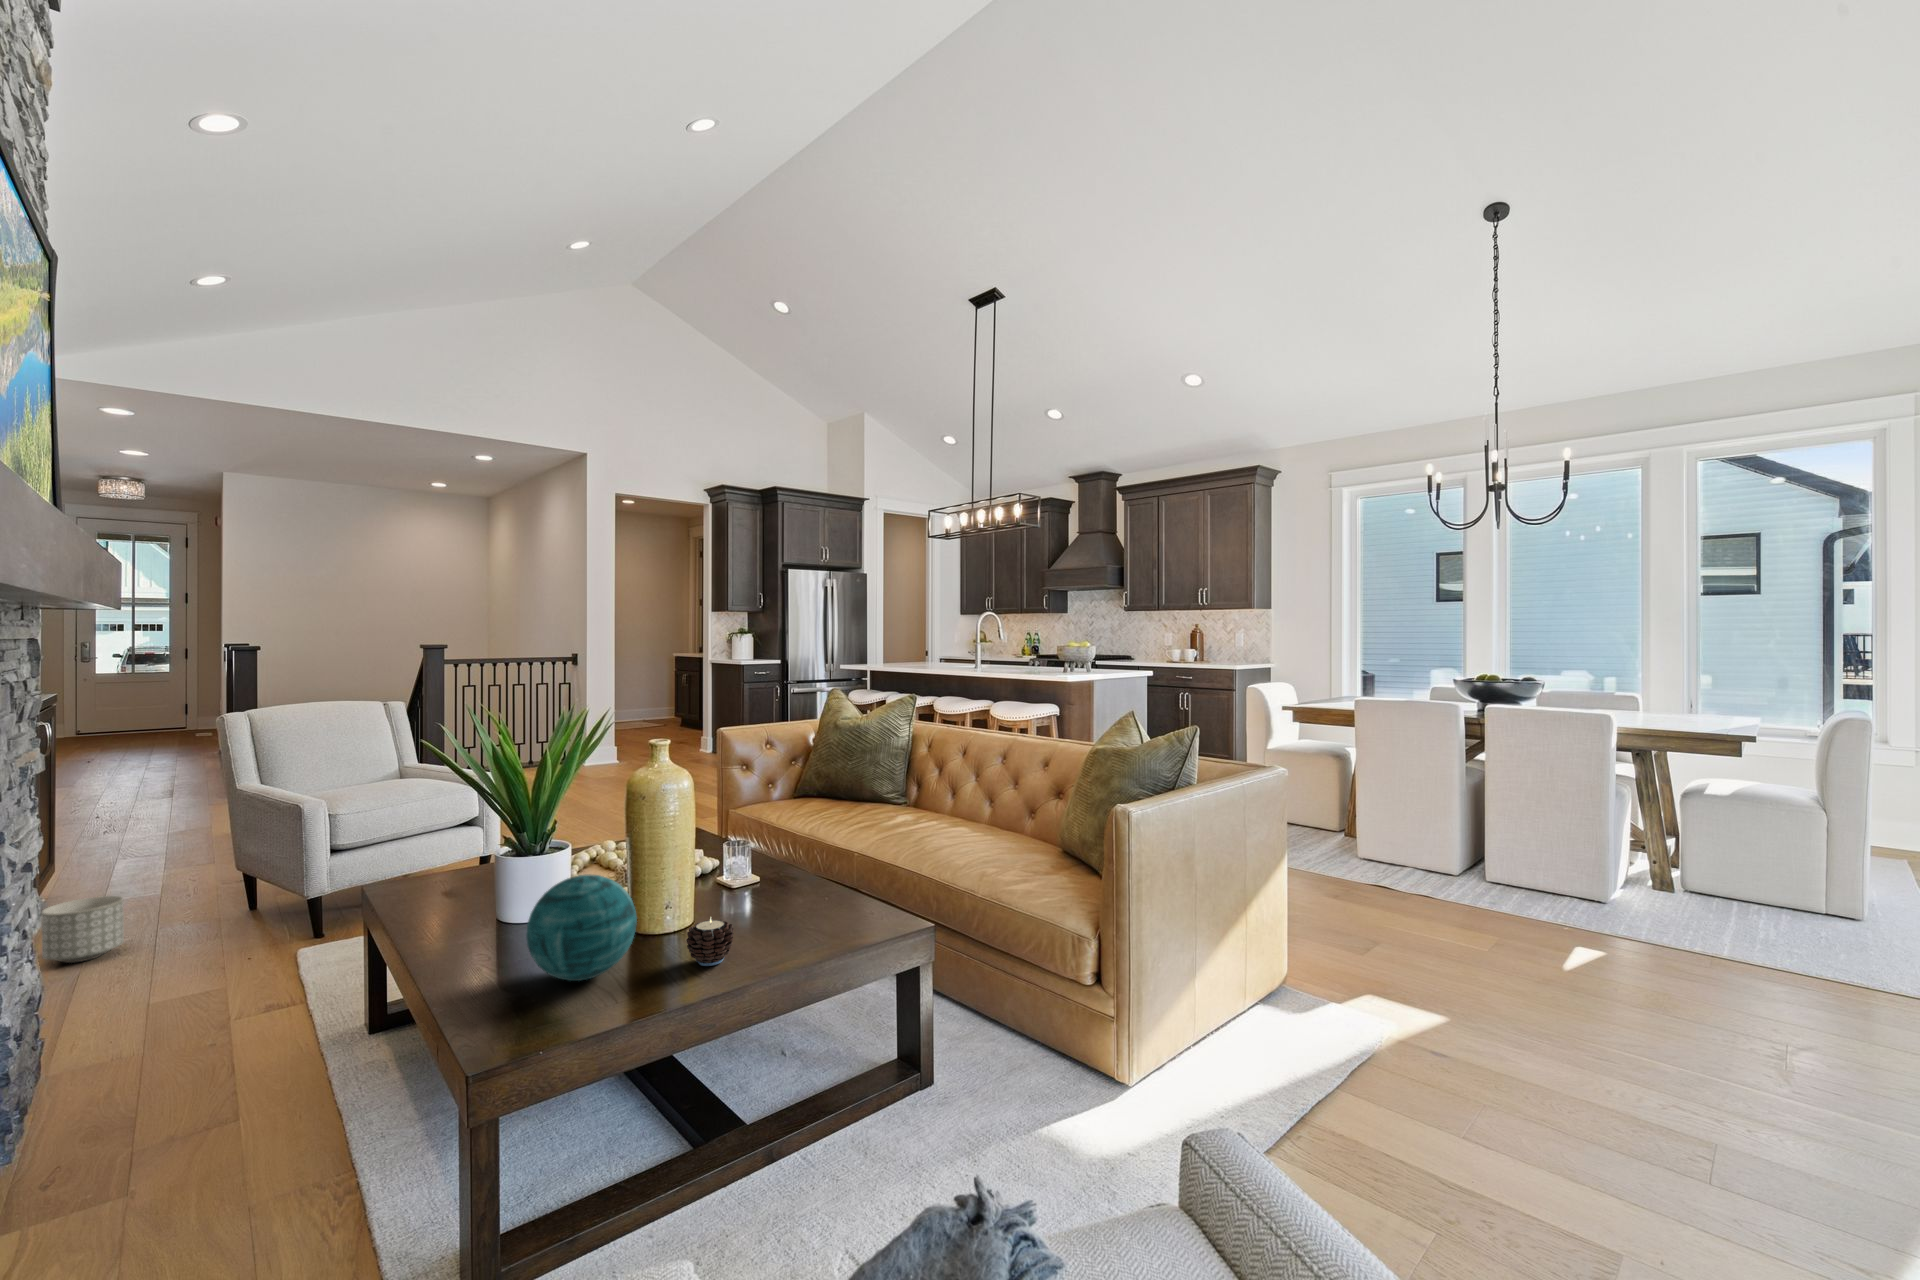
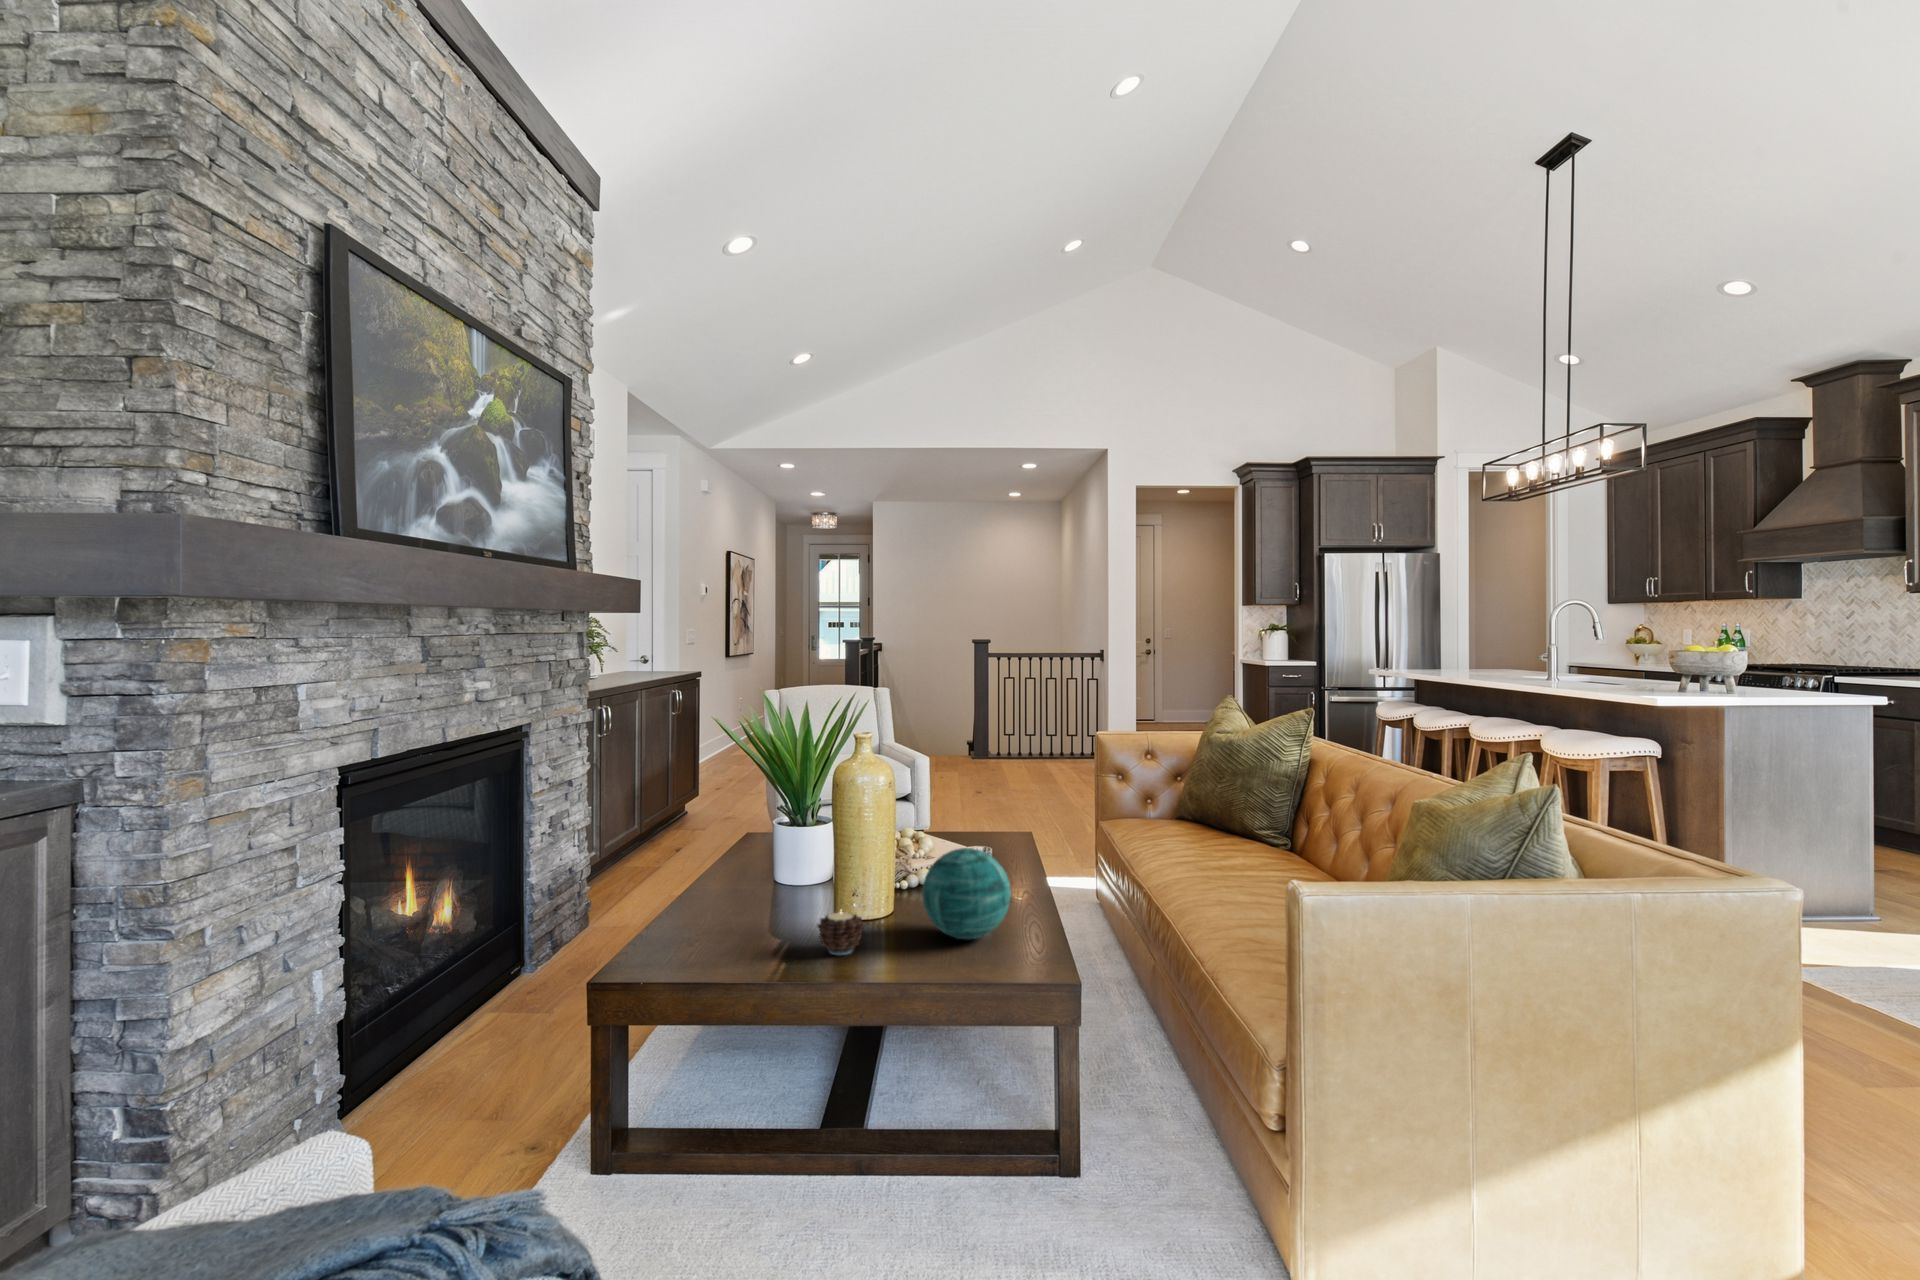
decorative orb: present [526,875,637,981] -> present [922,848,1011,939]
planter: present [42,896,124,963] -> none [637,826,679,871]

